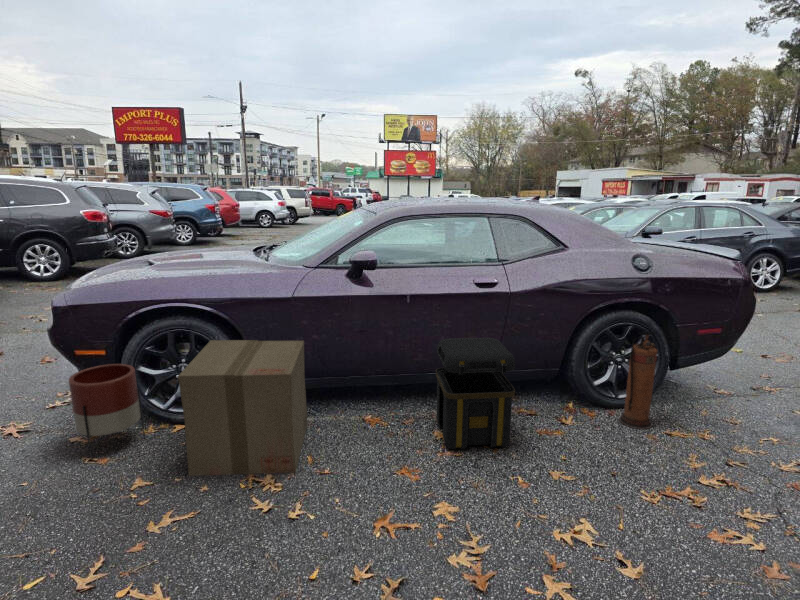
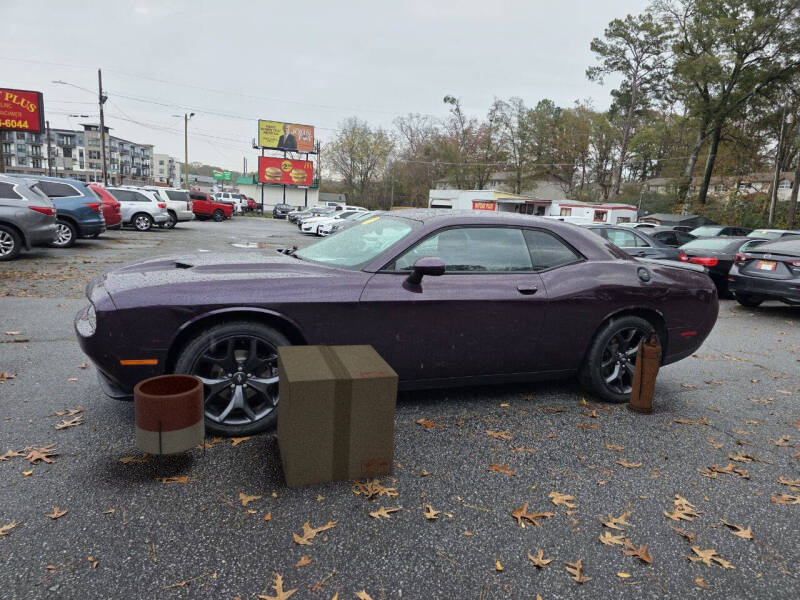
toolbox: present [436,337,515,449] -> none [484,339,571,442]

